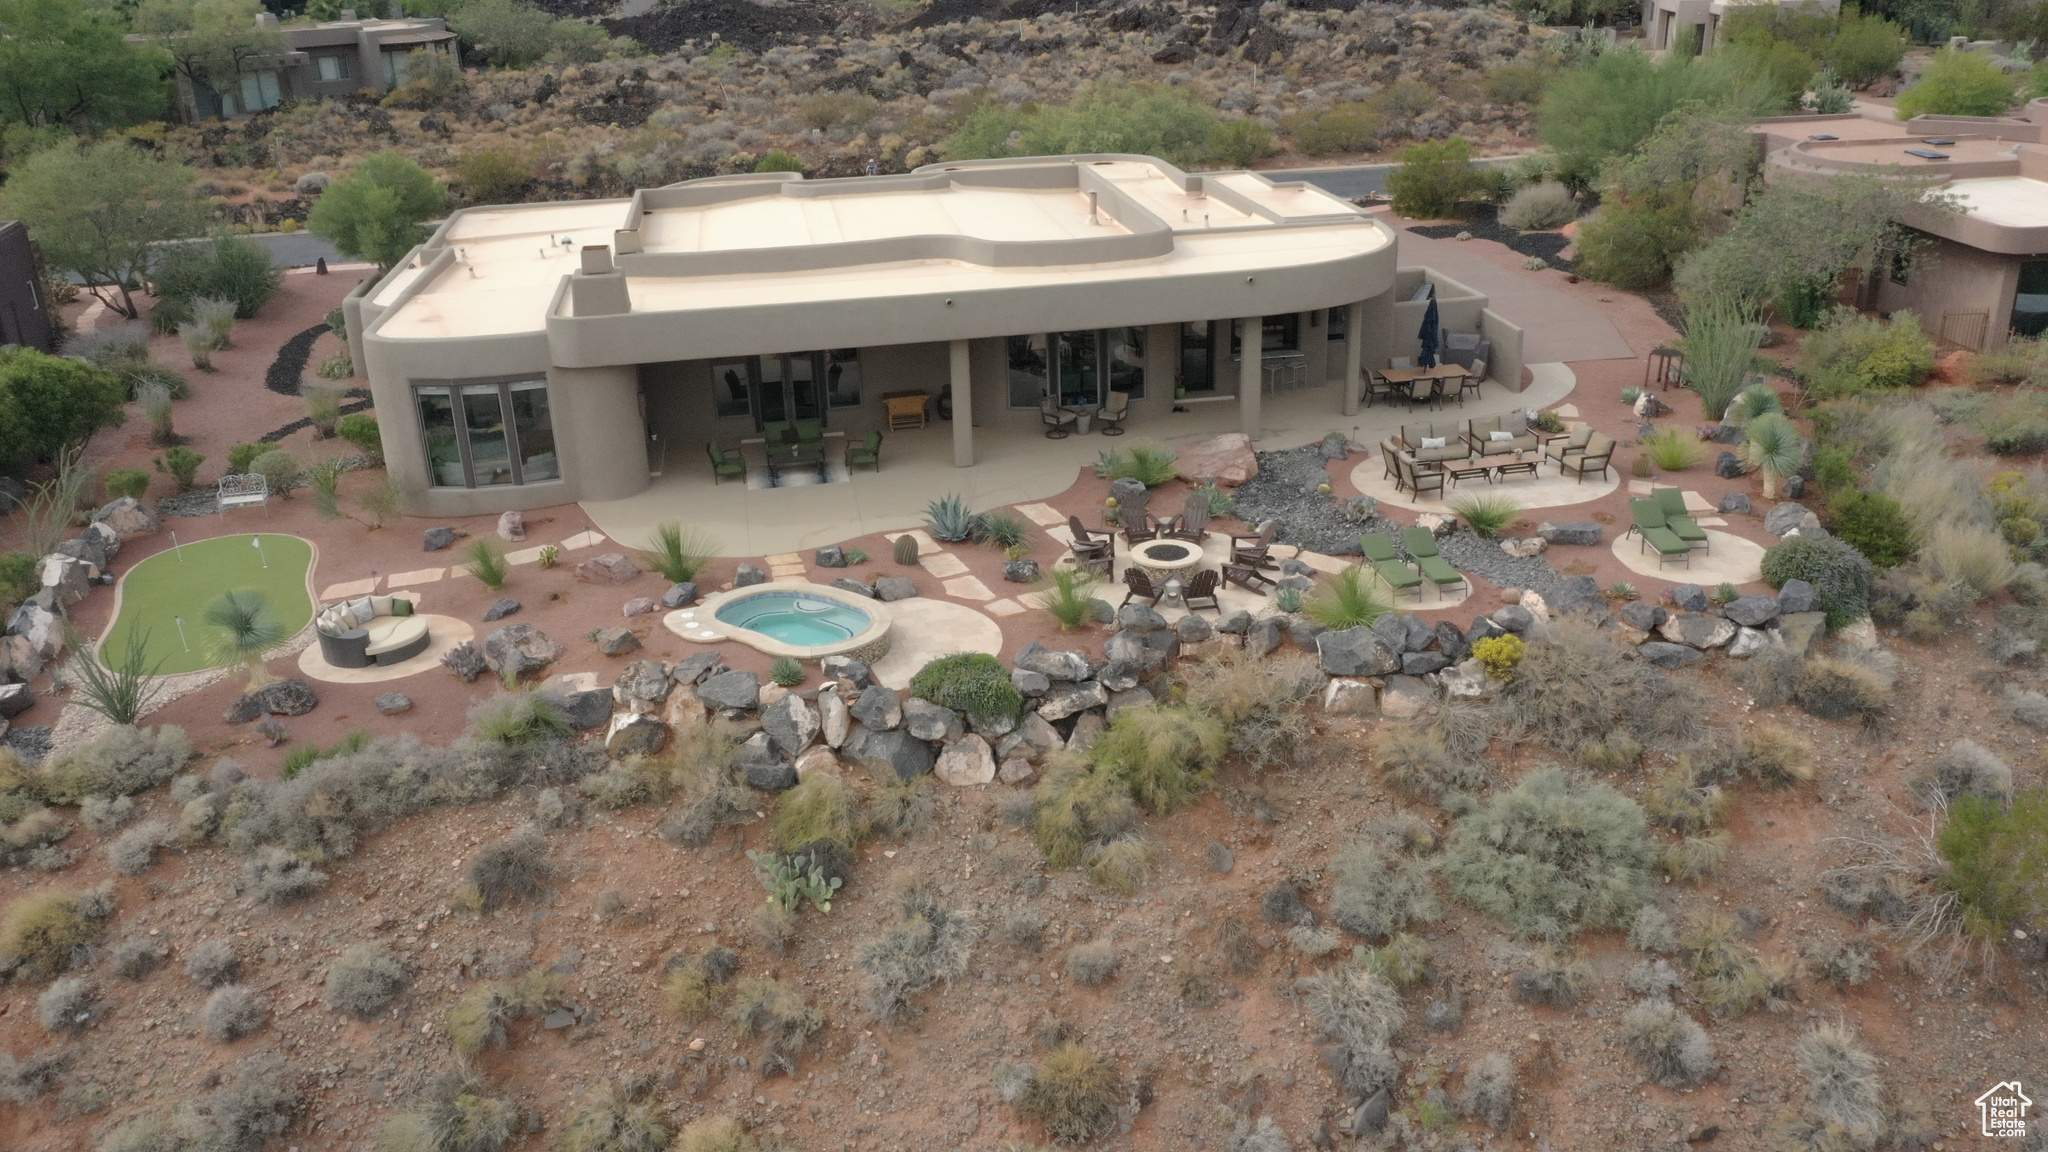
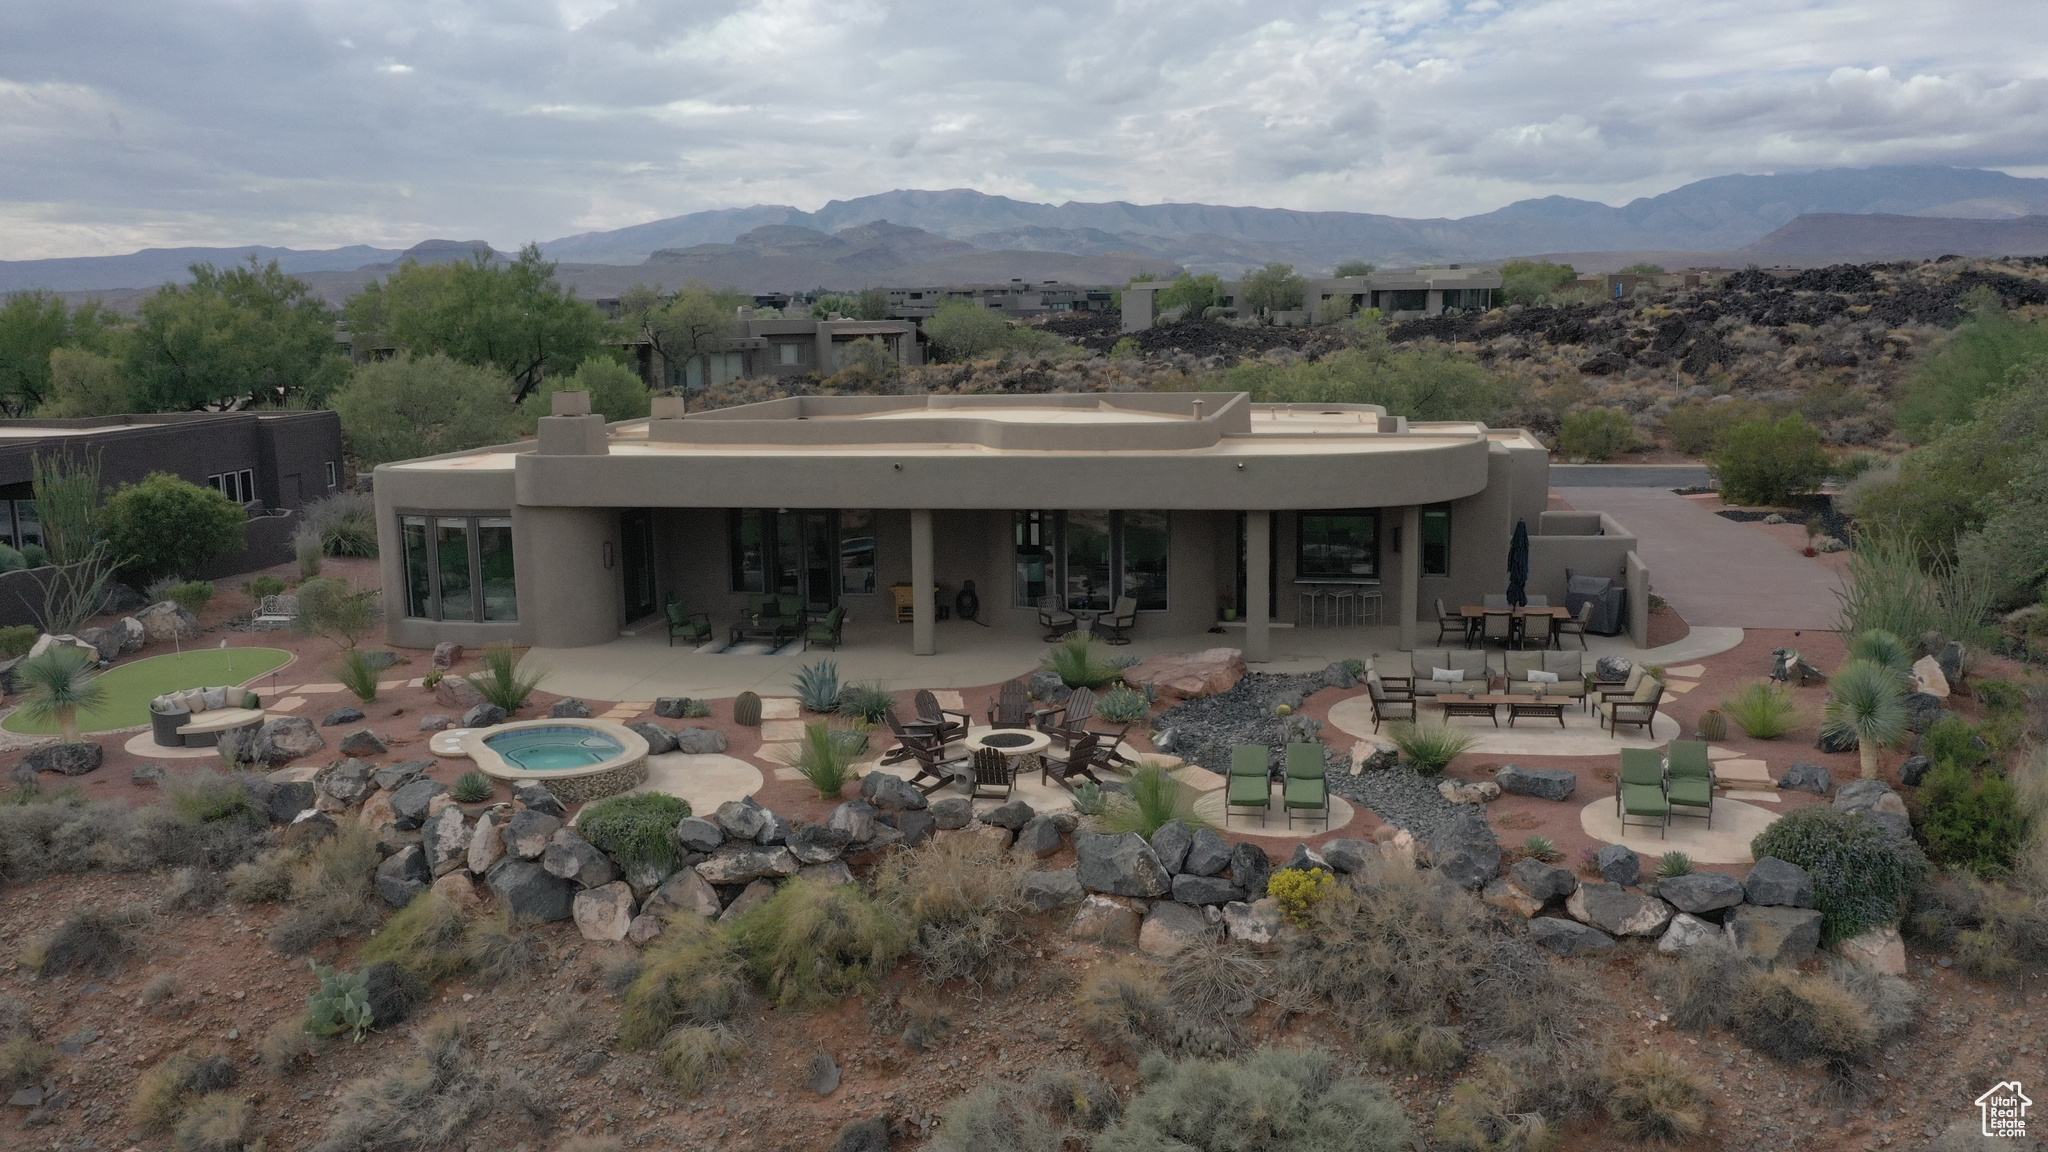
side table: present [1645,348,1684,390] -> none [1800,610,1851,662]

